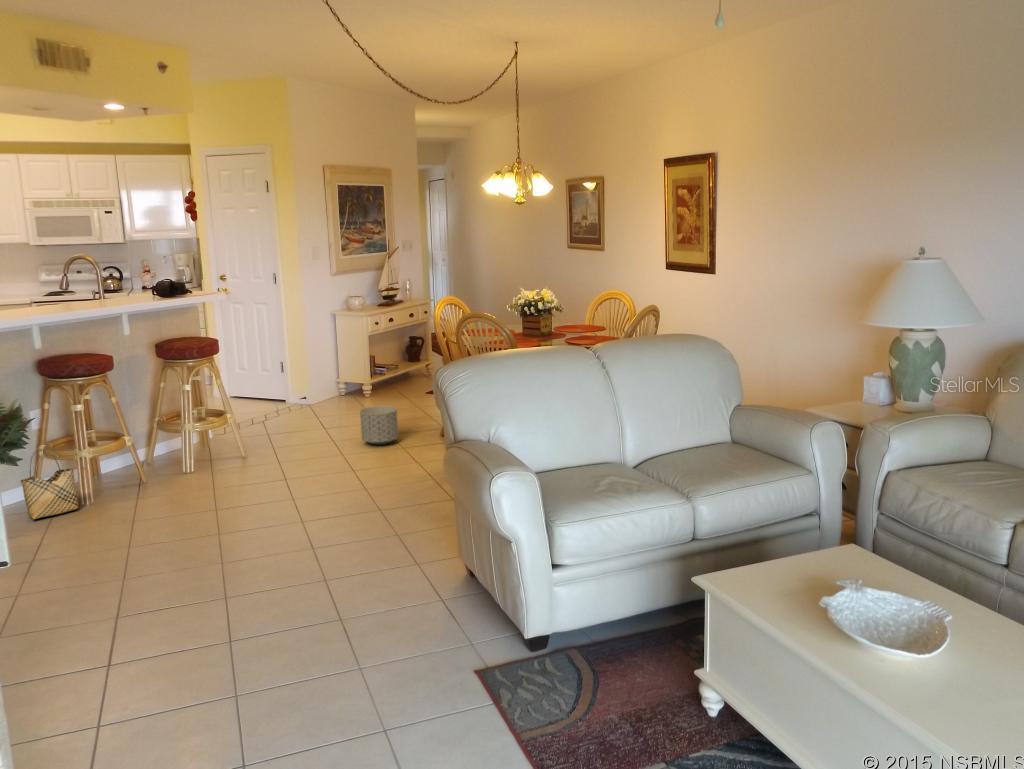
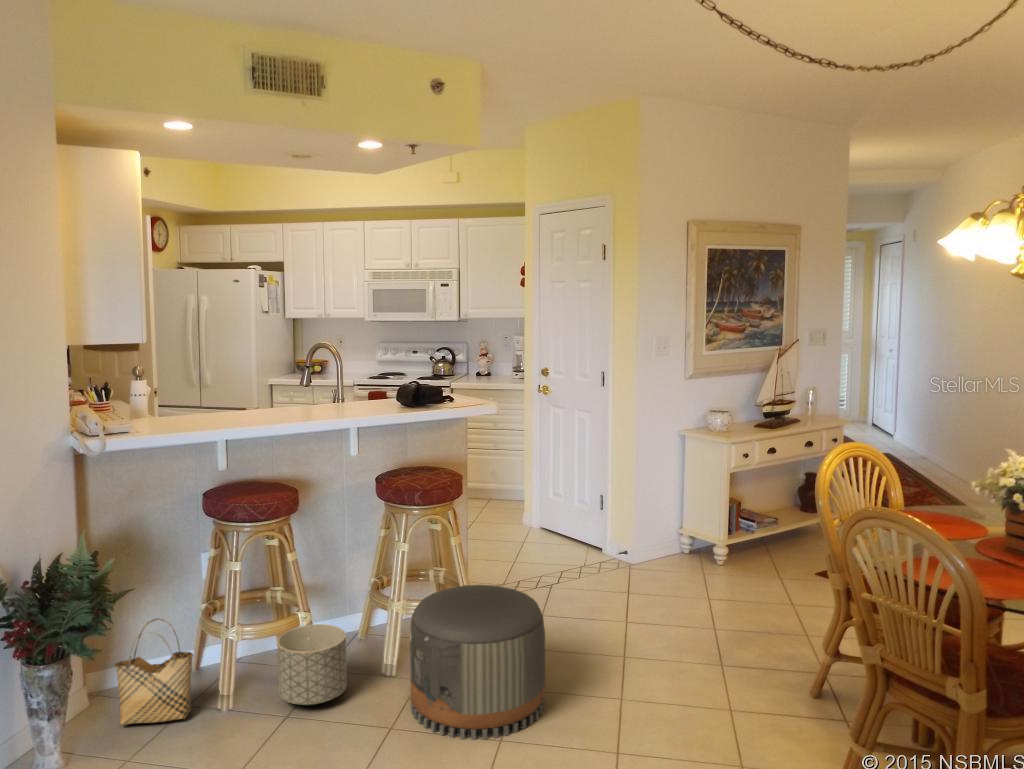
pouf: none [218,402,307,482] -> present [410,585,545,740]
planter: present [360,406,398,445] -> present [278,624,347,705]

